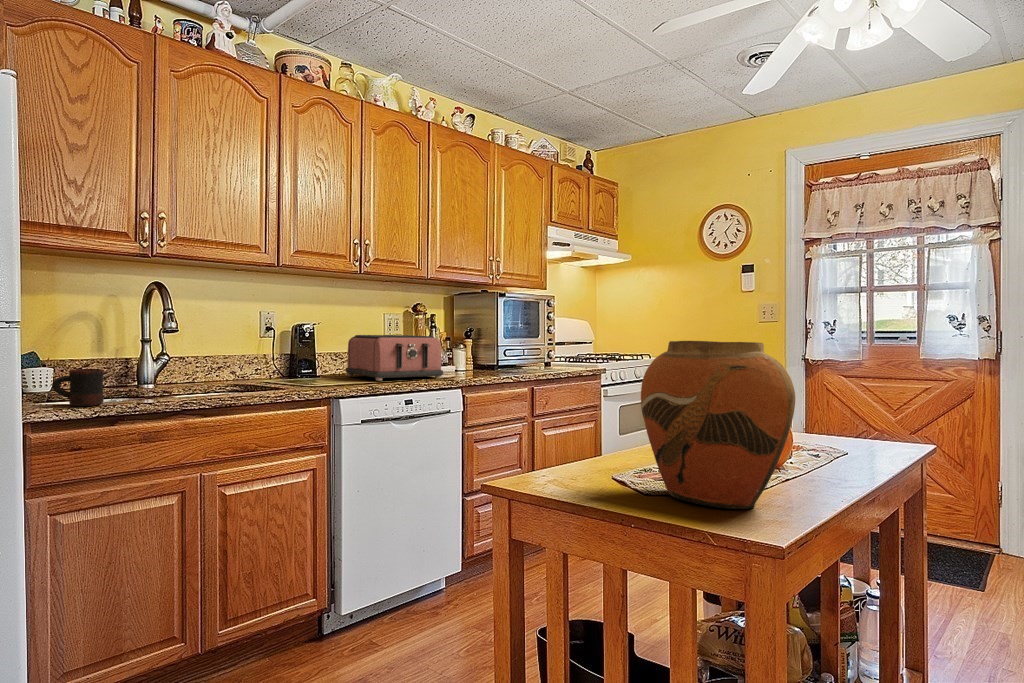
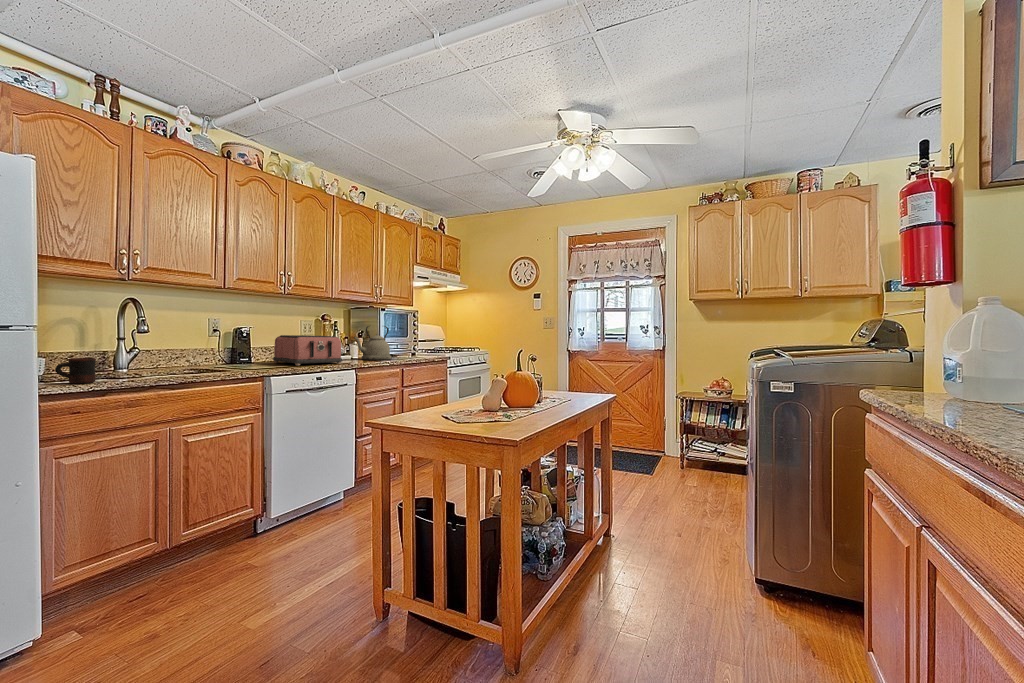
kettle: none [460,319,516,373] -> present [354,326,392,360]
vase: present [641,341,795,509] -> none [454,340,528,426]

